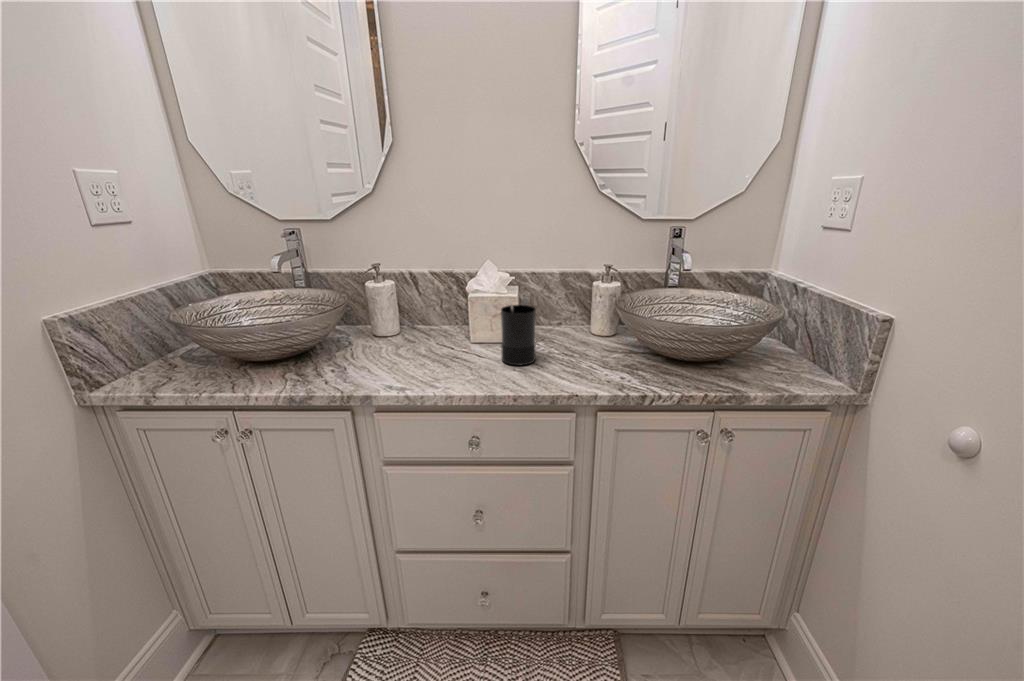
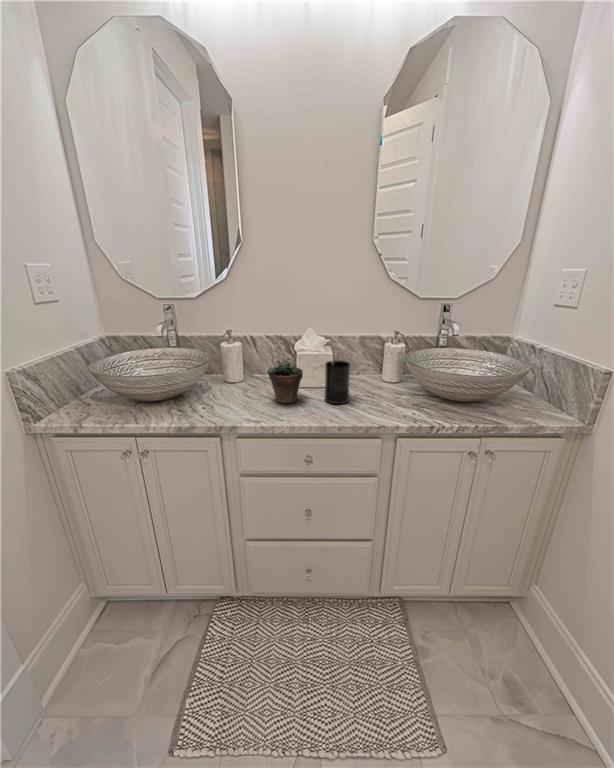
succulent plant: none [419,285,470,364] -> present [267,348,303,403]

